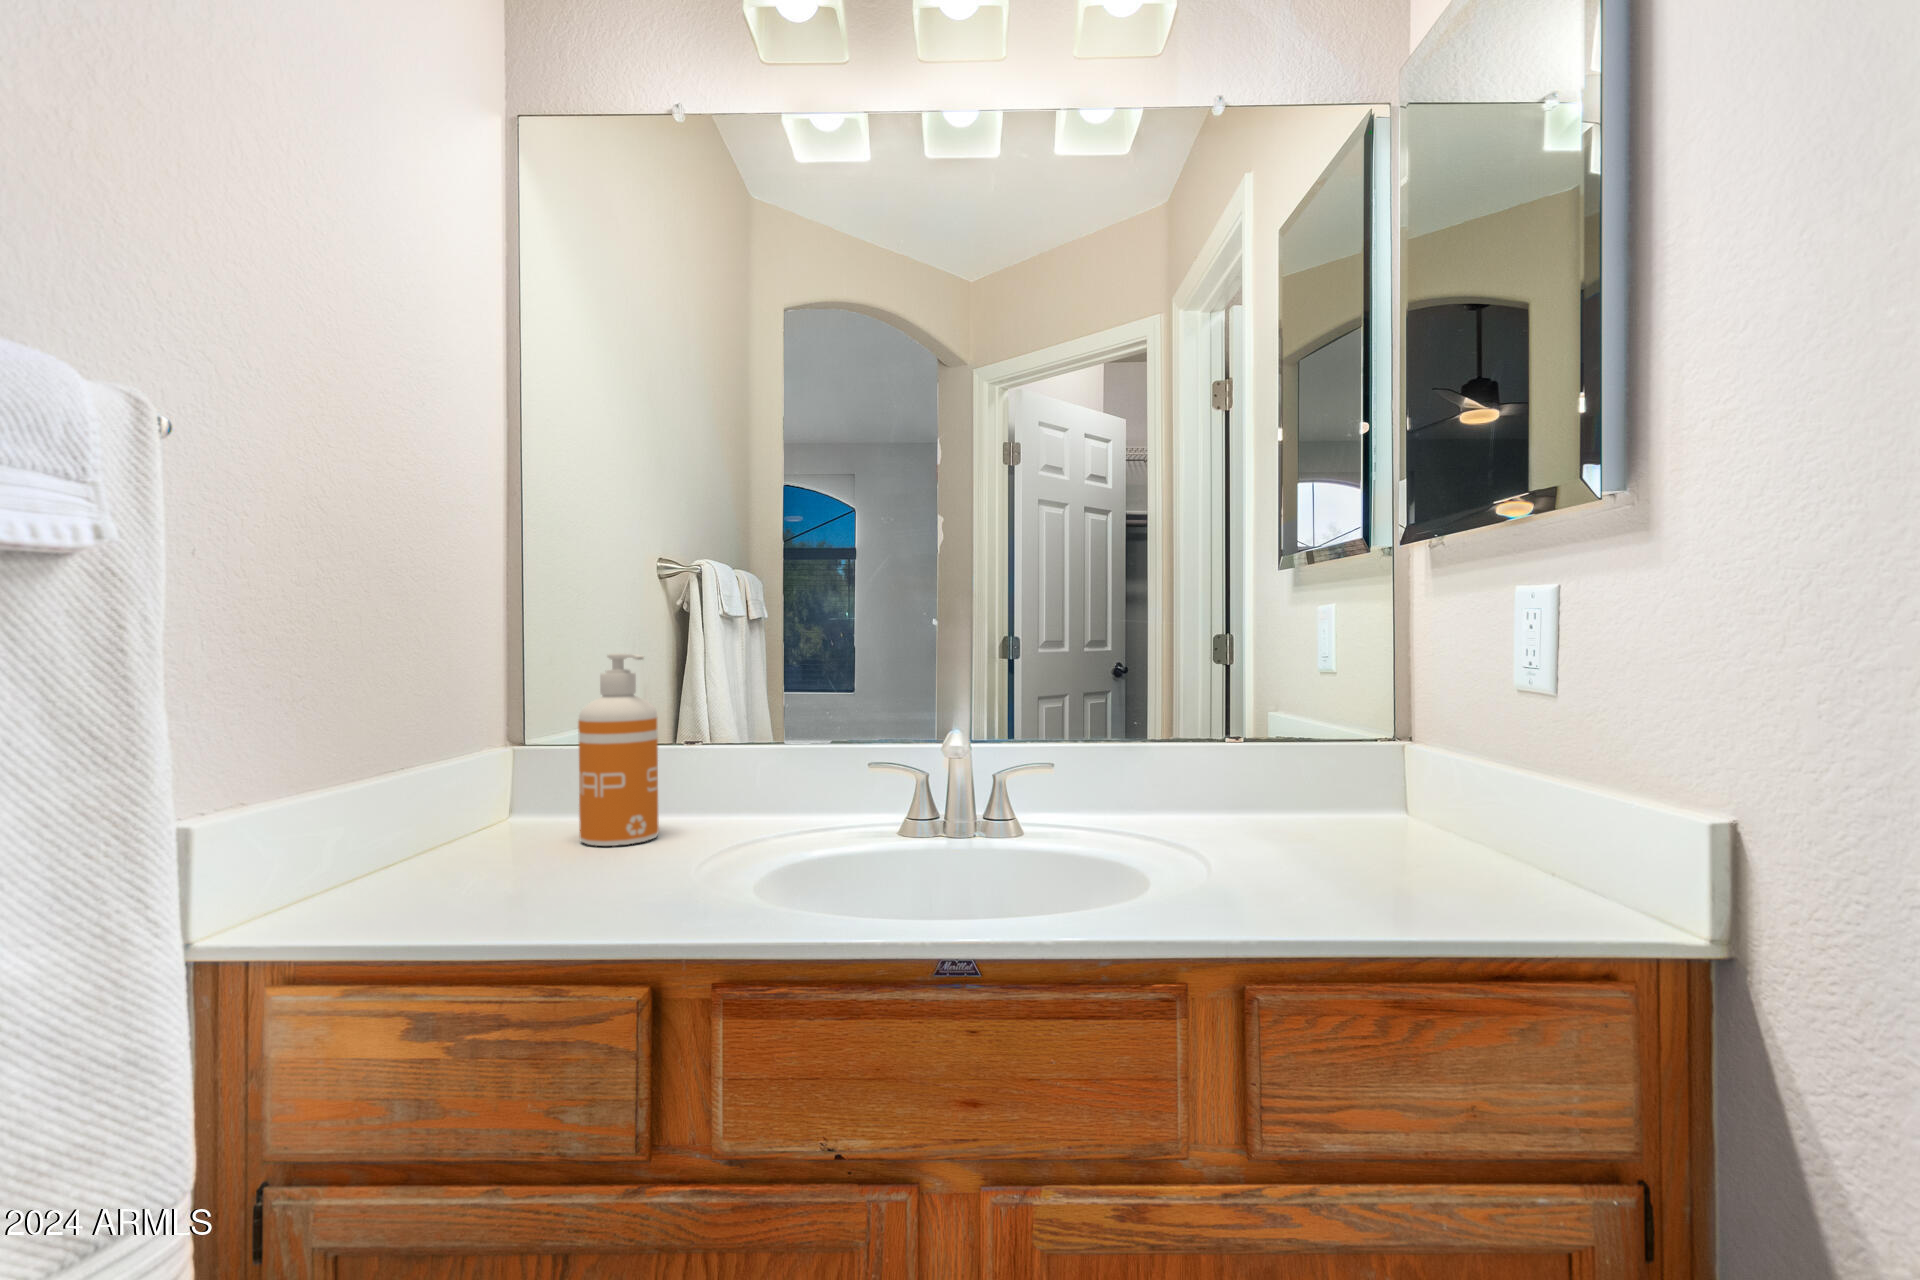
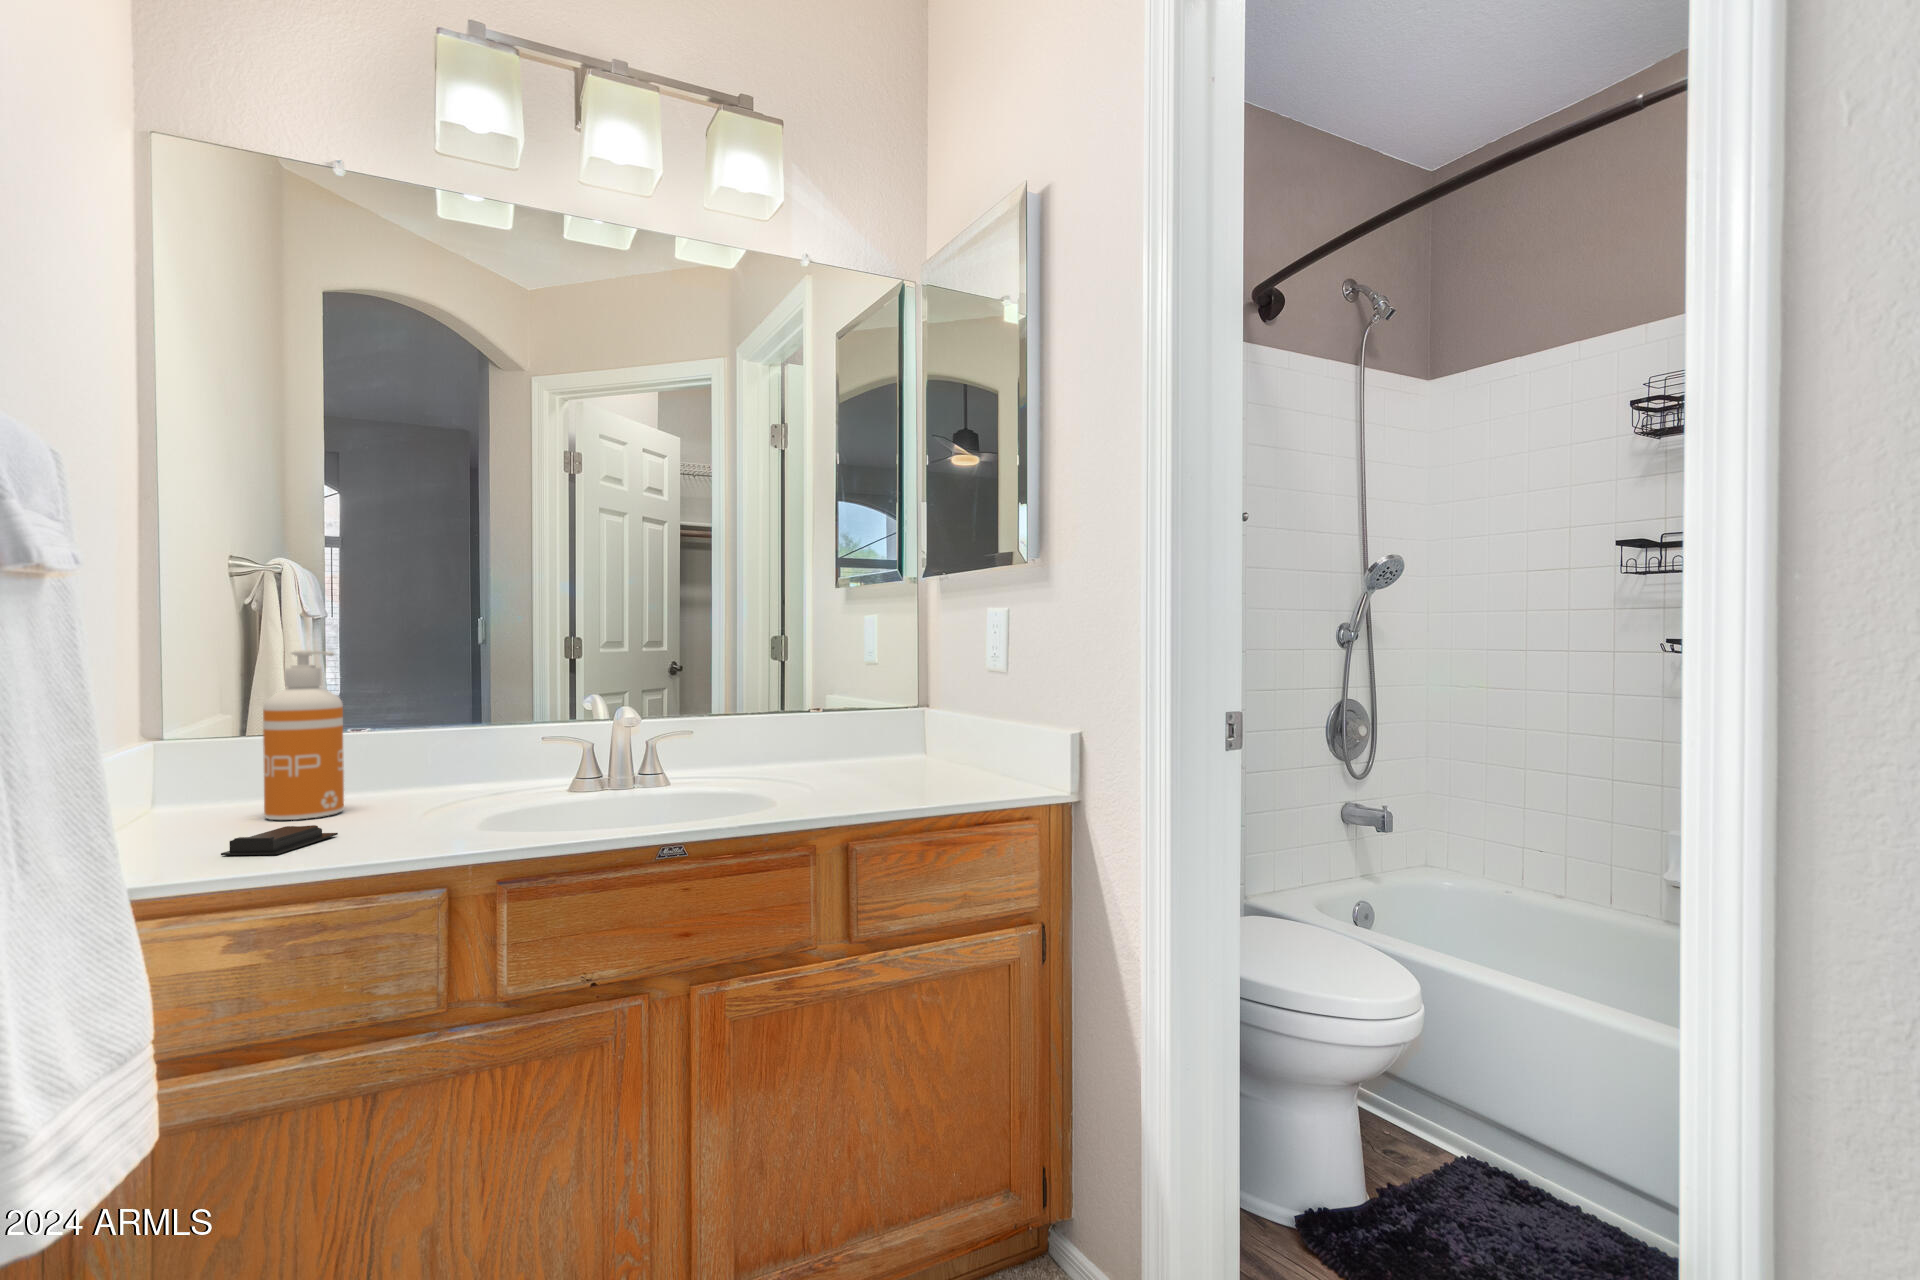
soap bar: none [455,865,597,909] -> present [221,825,338,855]

